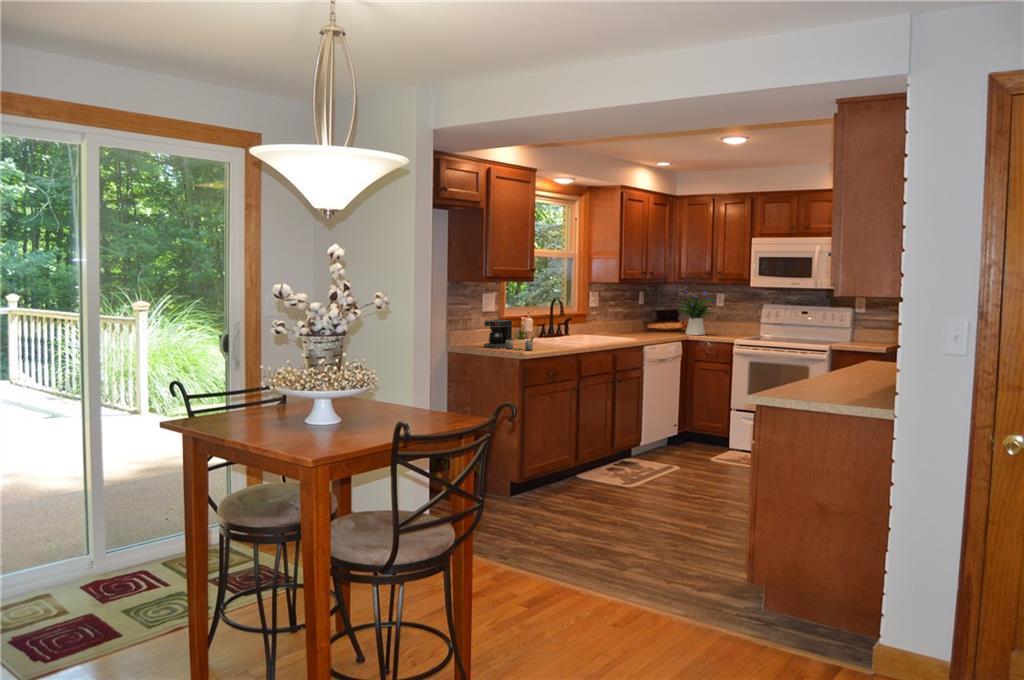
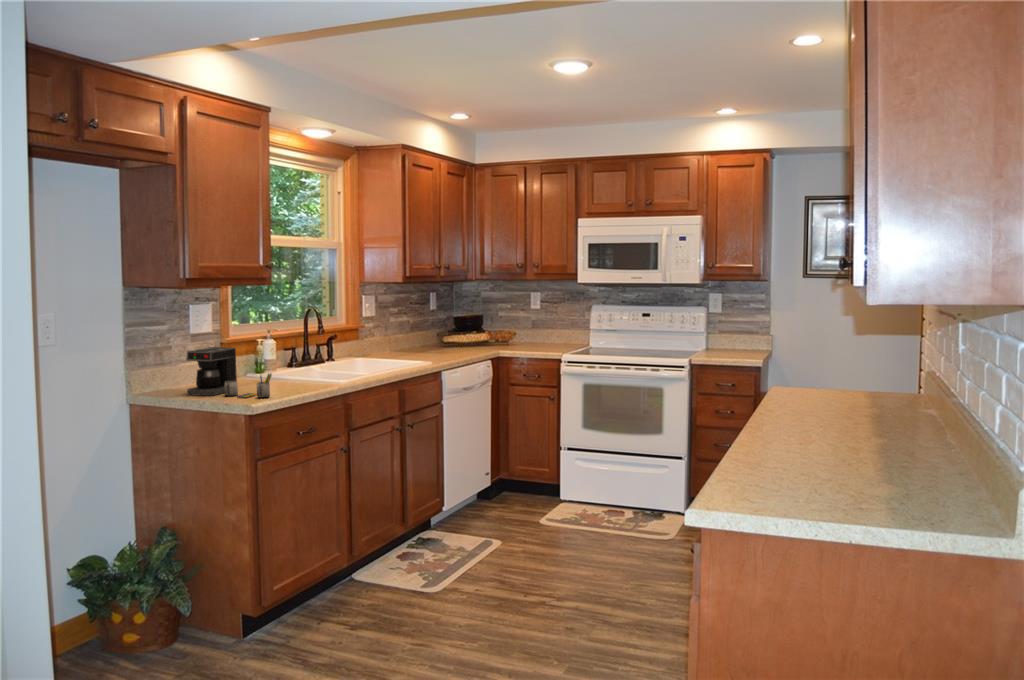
flower arrangement: present [680,290,716,335] -> none [475,285,537,350]

